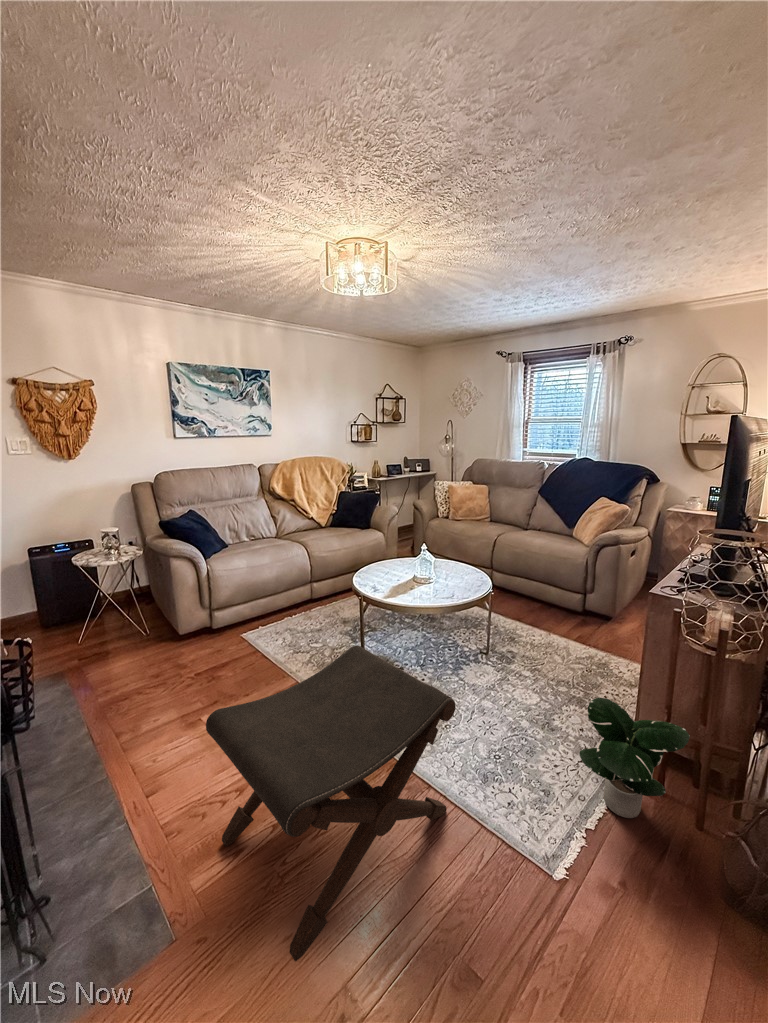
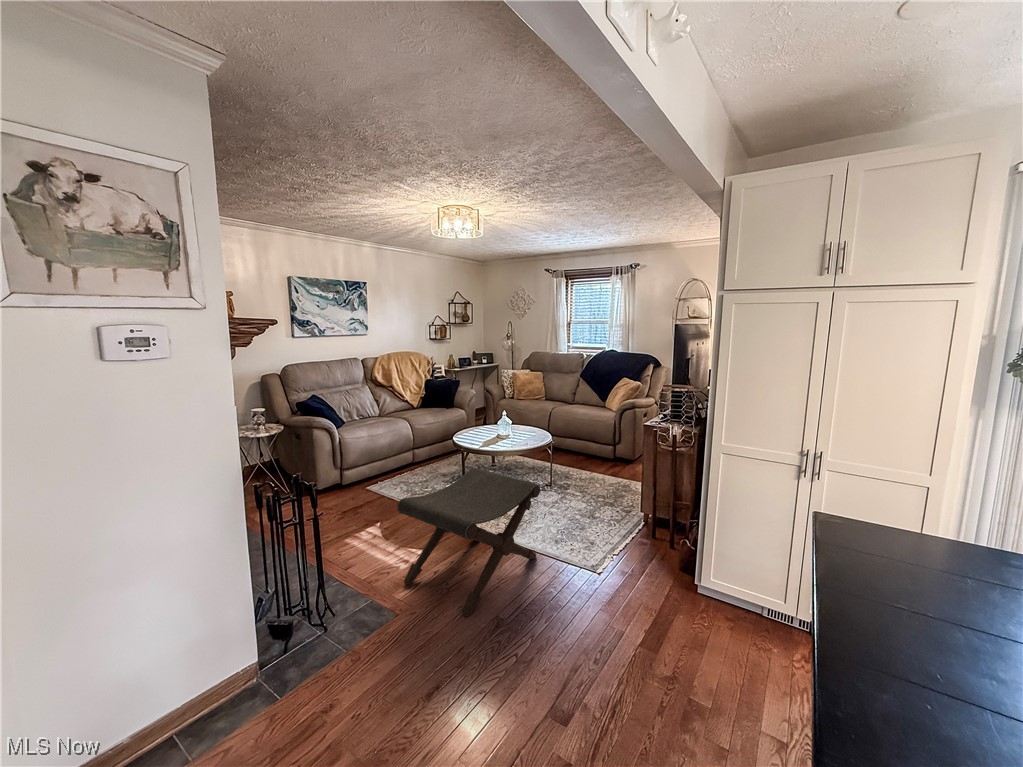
potted plant: present [579,697,690,818] -> none [609,486,664,549]

